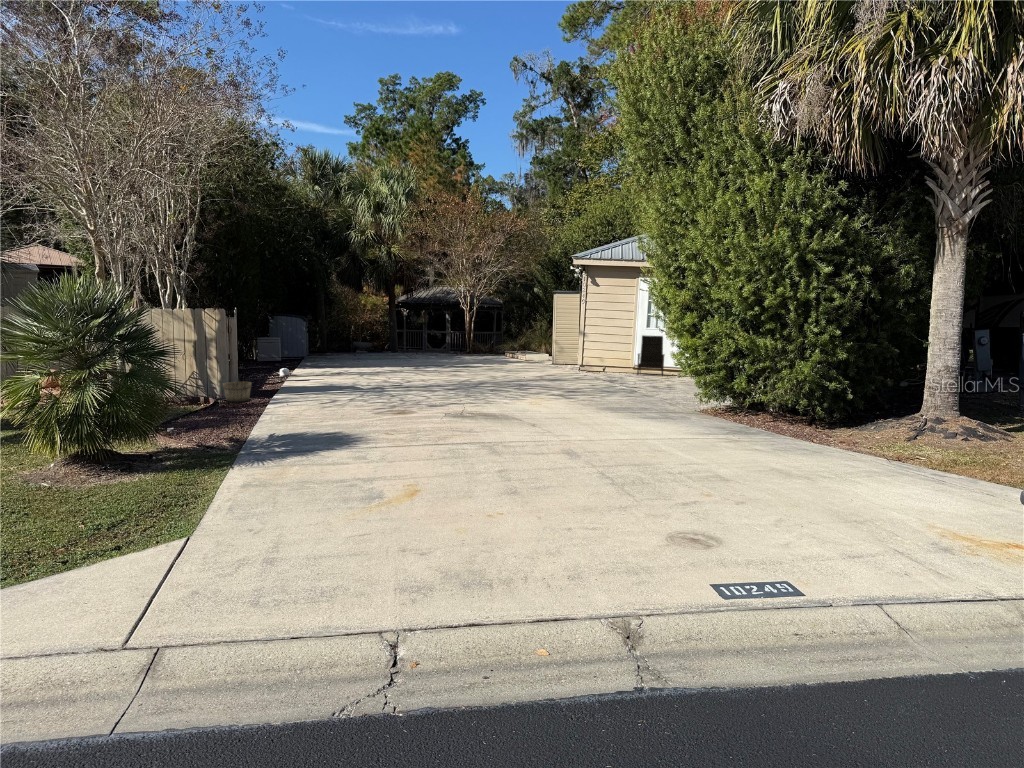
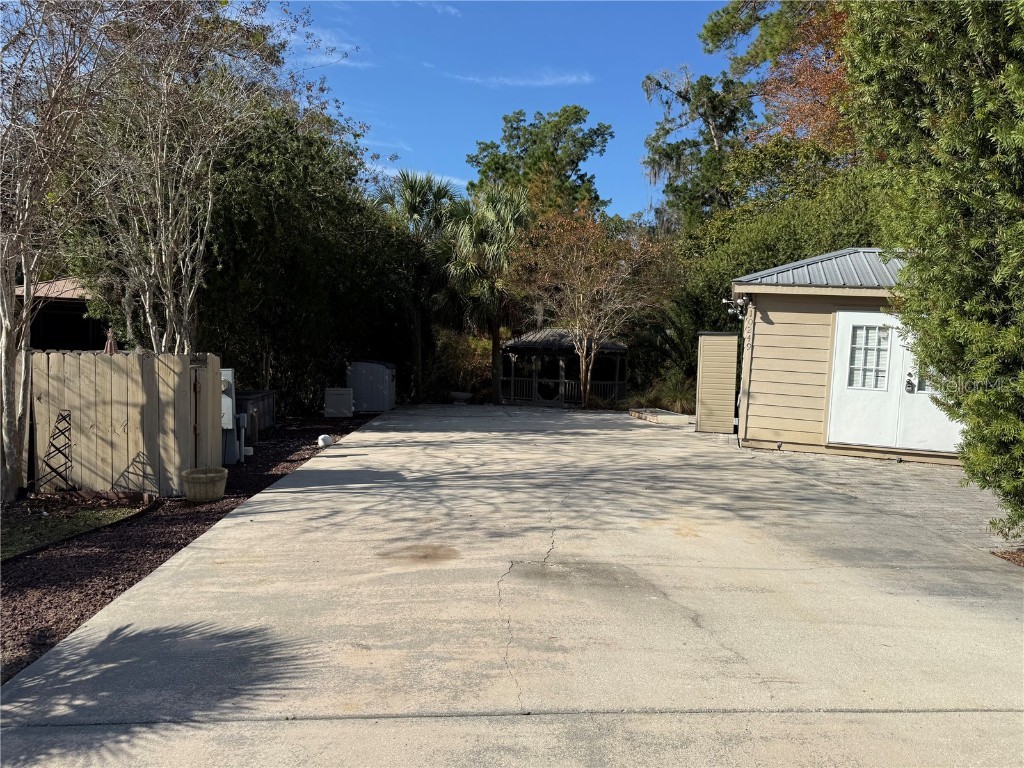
lounge chair: present [637,335,664,376] -> none [830,401,876,464]

